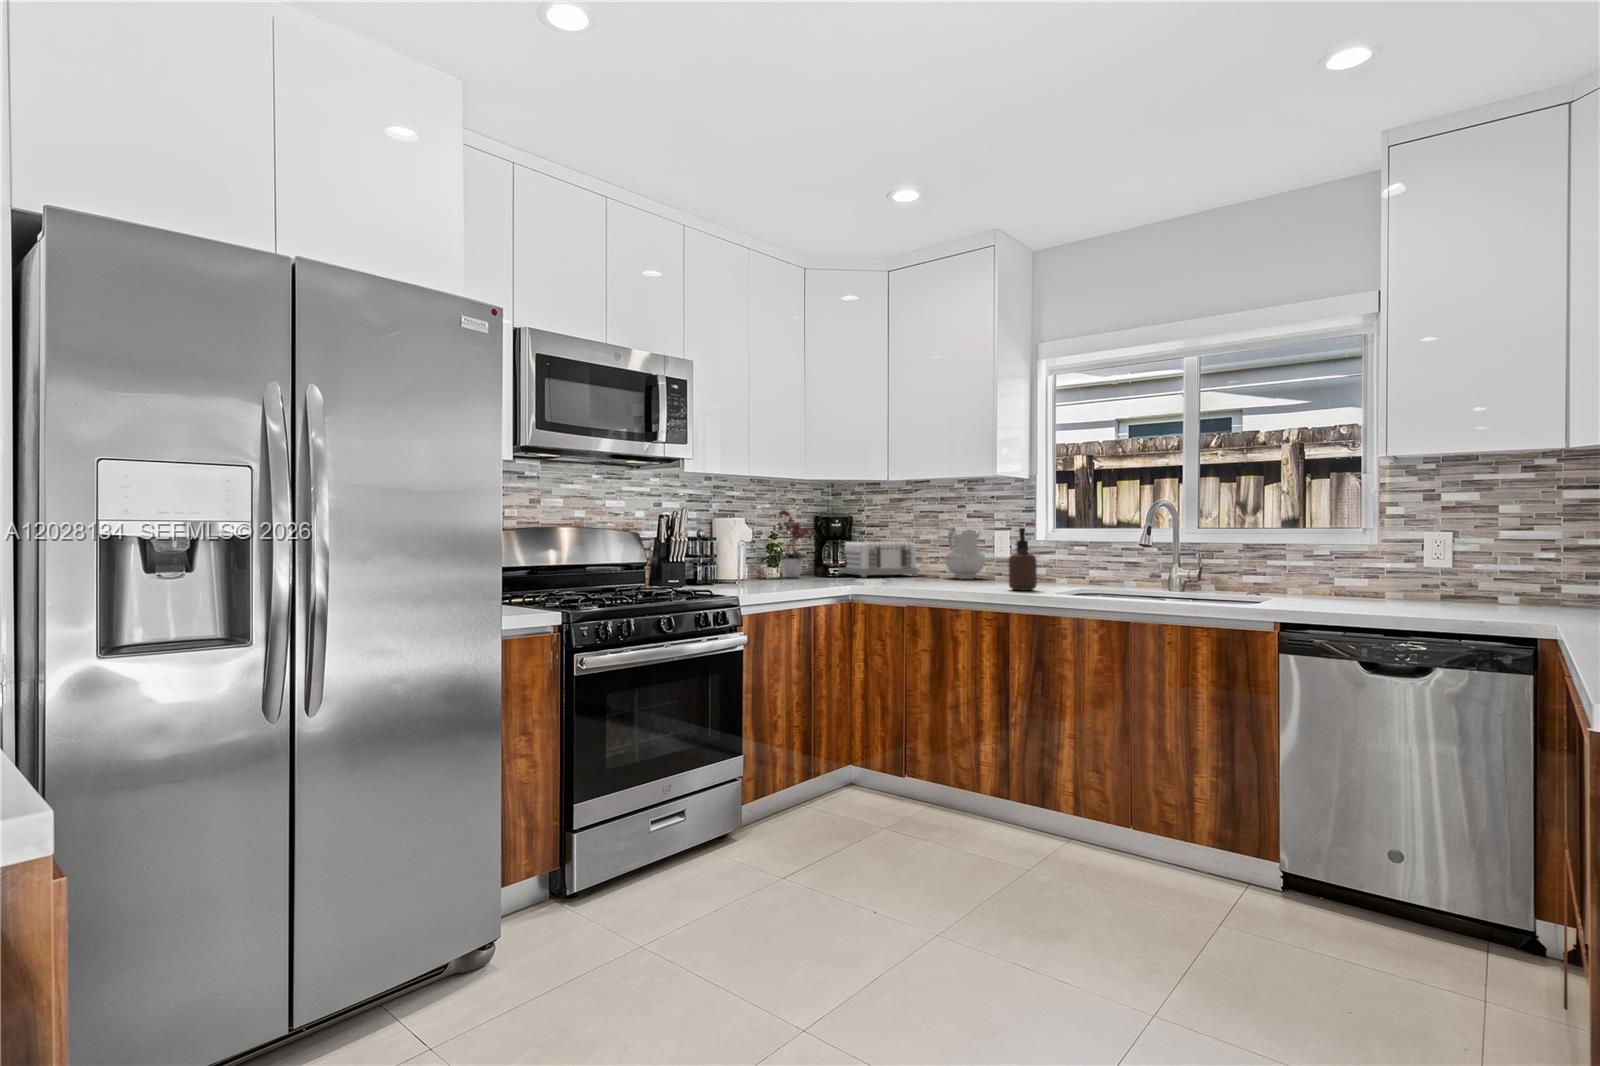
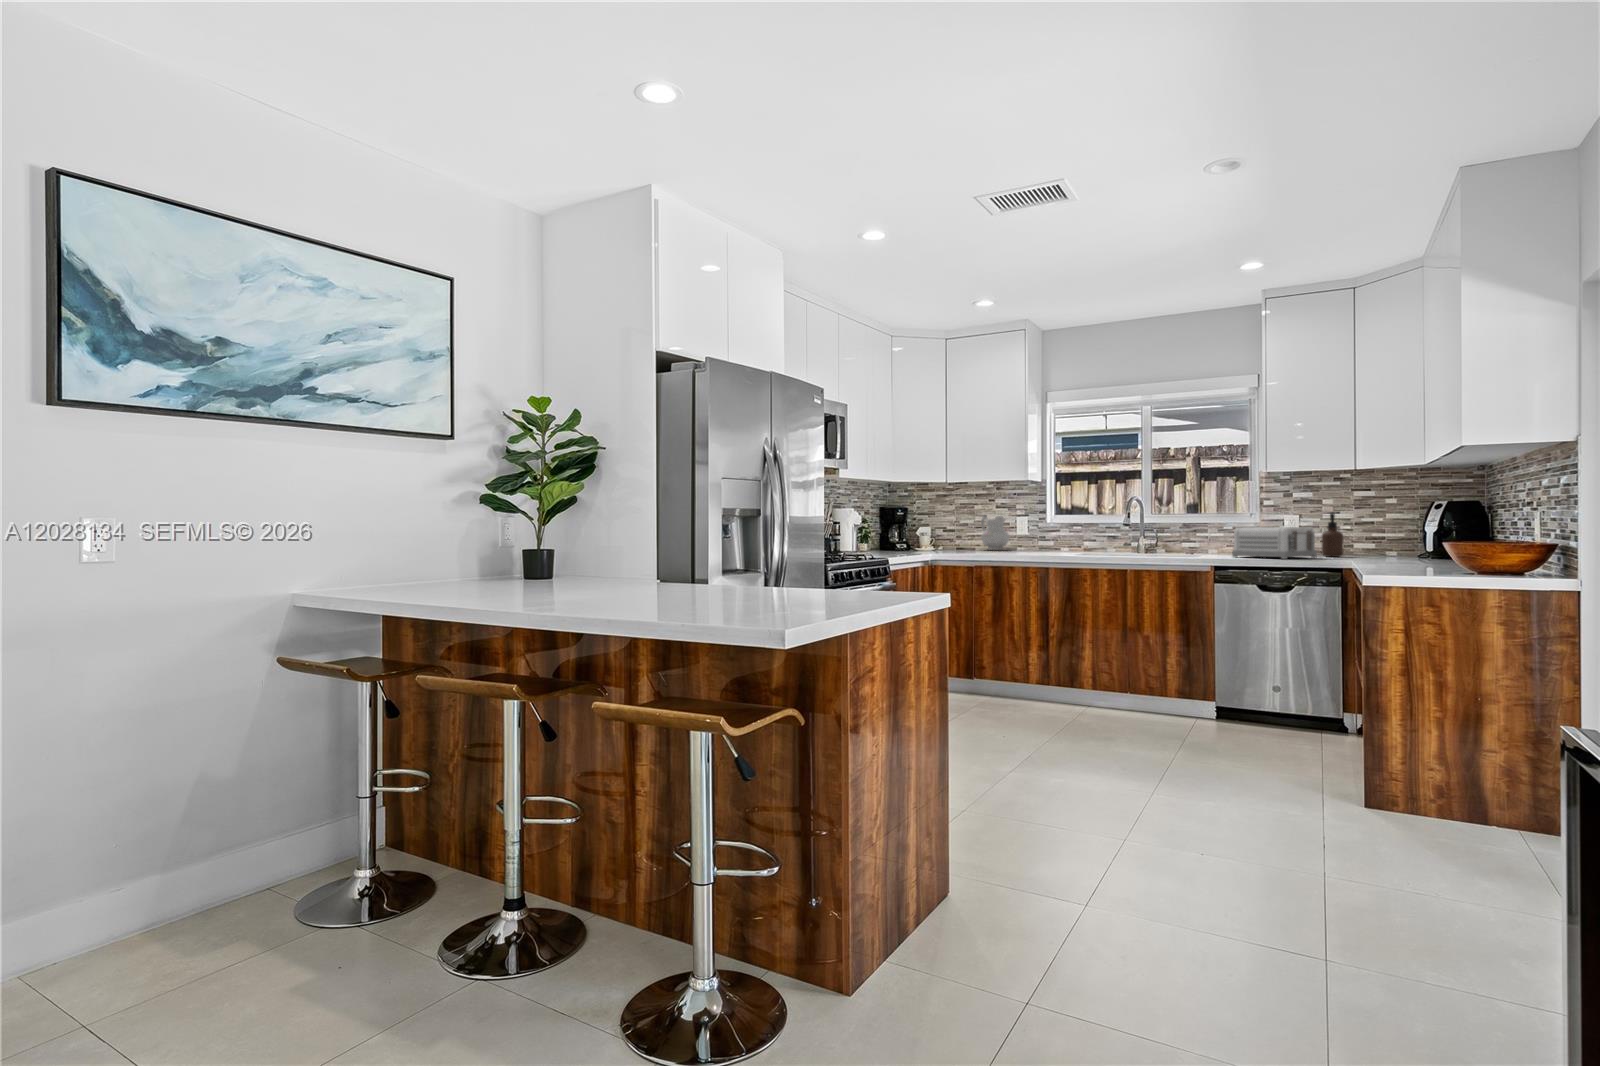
flower arrangement: present [773,510,816,578] -> none [862,500,896,551]
soap dispenser: present [1009,528,1037,590] -> present [1322,513,1343,557]
toaster: present [838,541,918,577] -> present [1232,527,1317,559]

